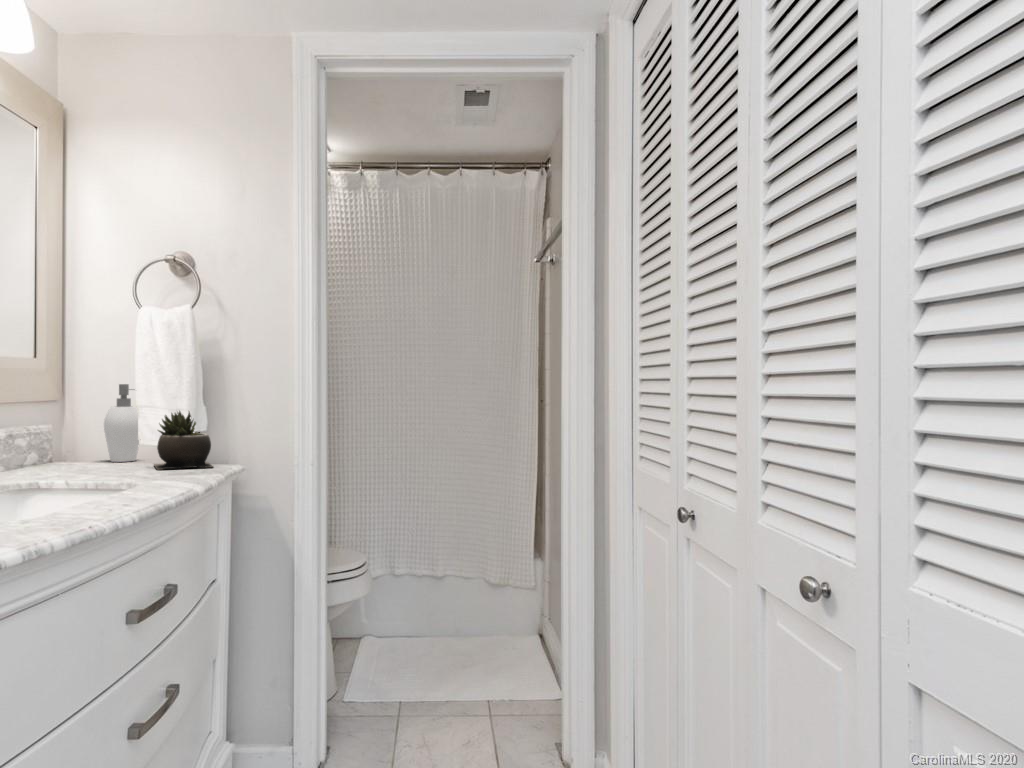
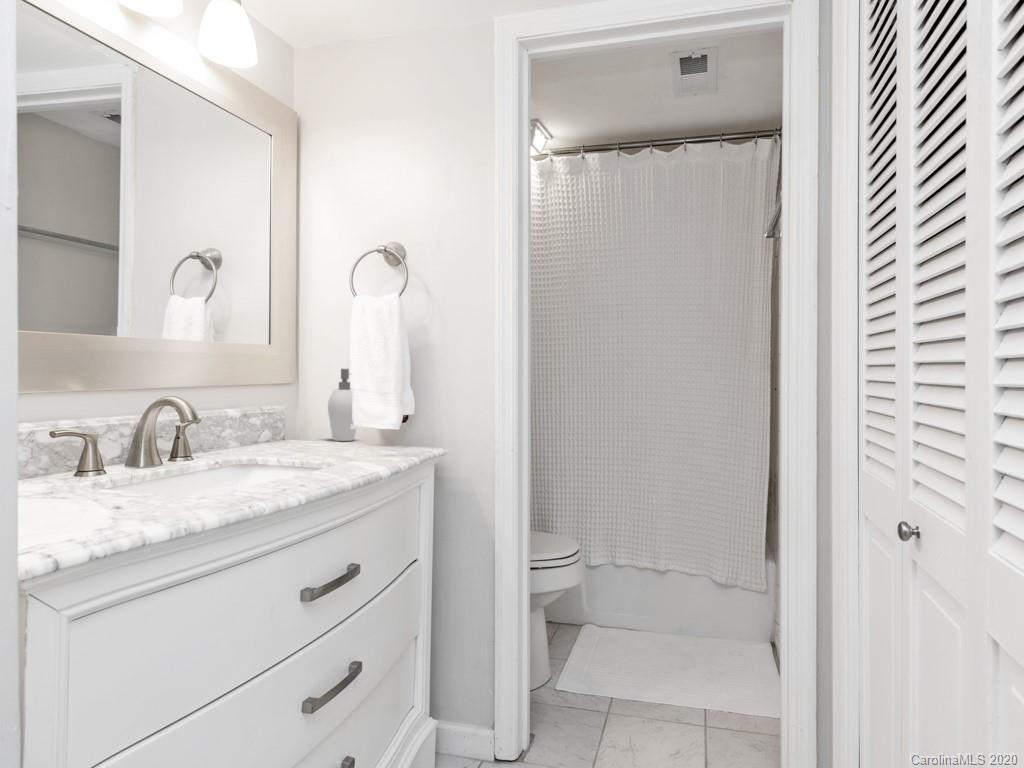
succulent plant: present [154,411,213,469] -> none [362,395,413,451]

